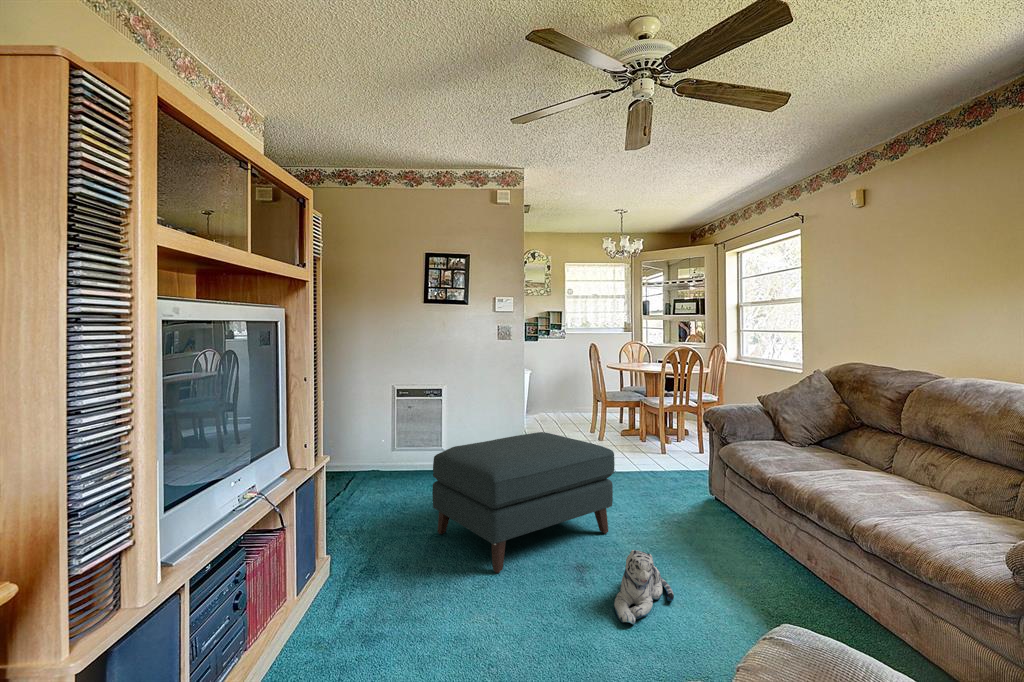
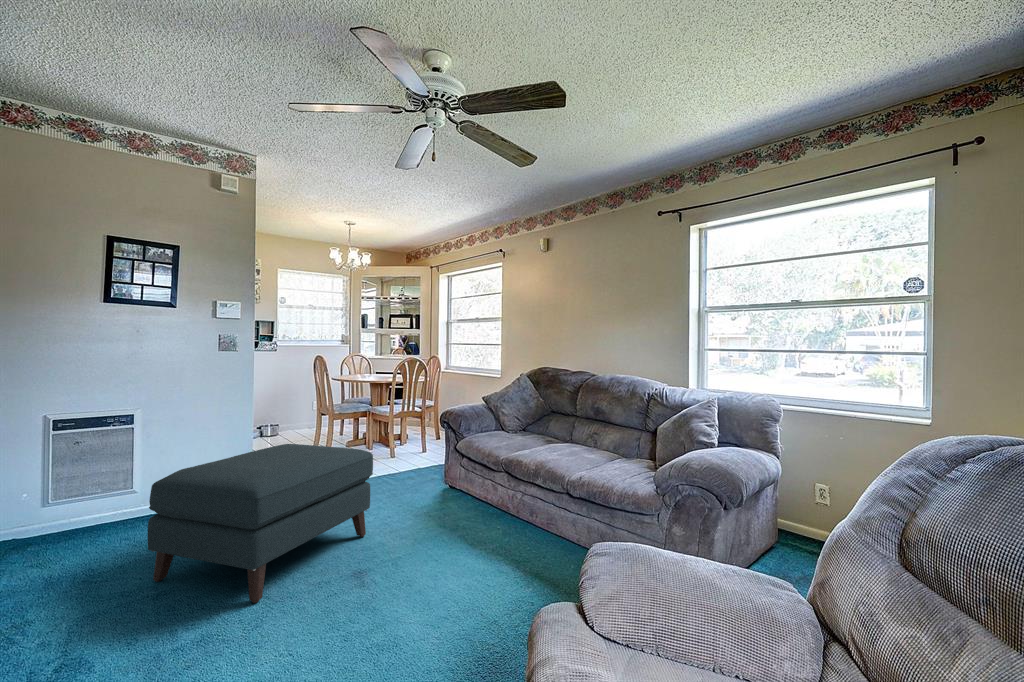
plush toy: present [614,550,674,624] -> none [395,538,446,609]

